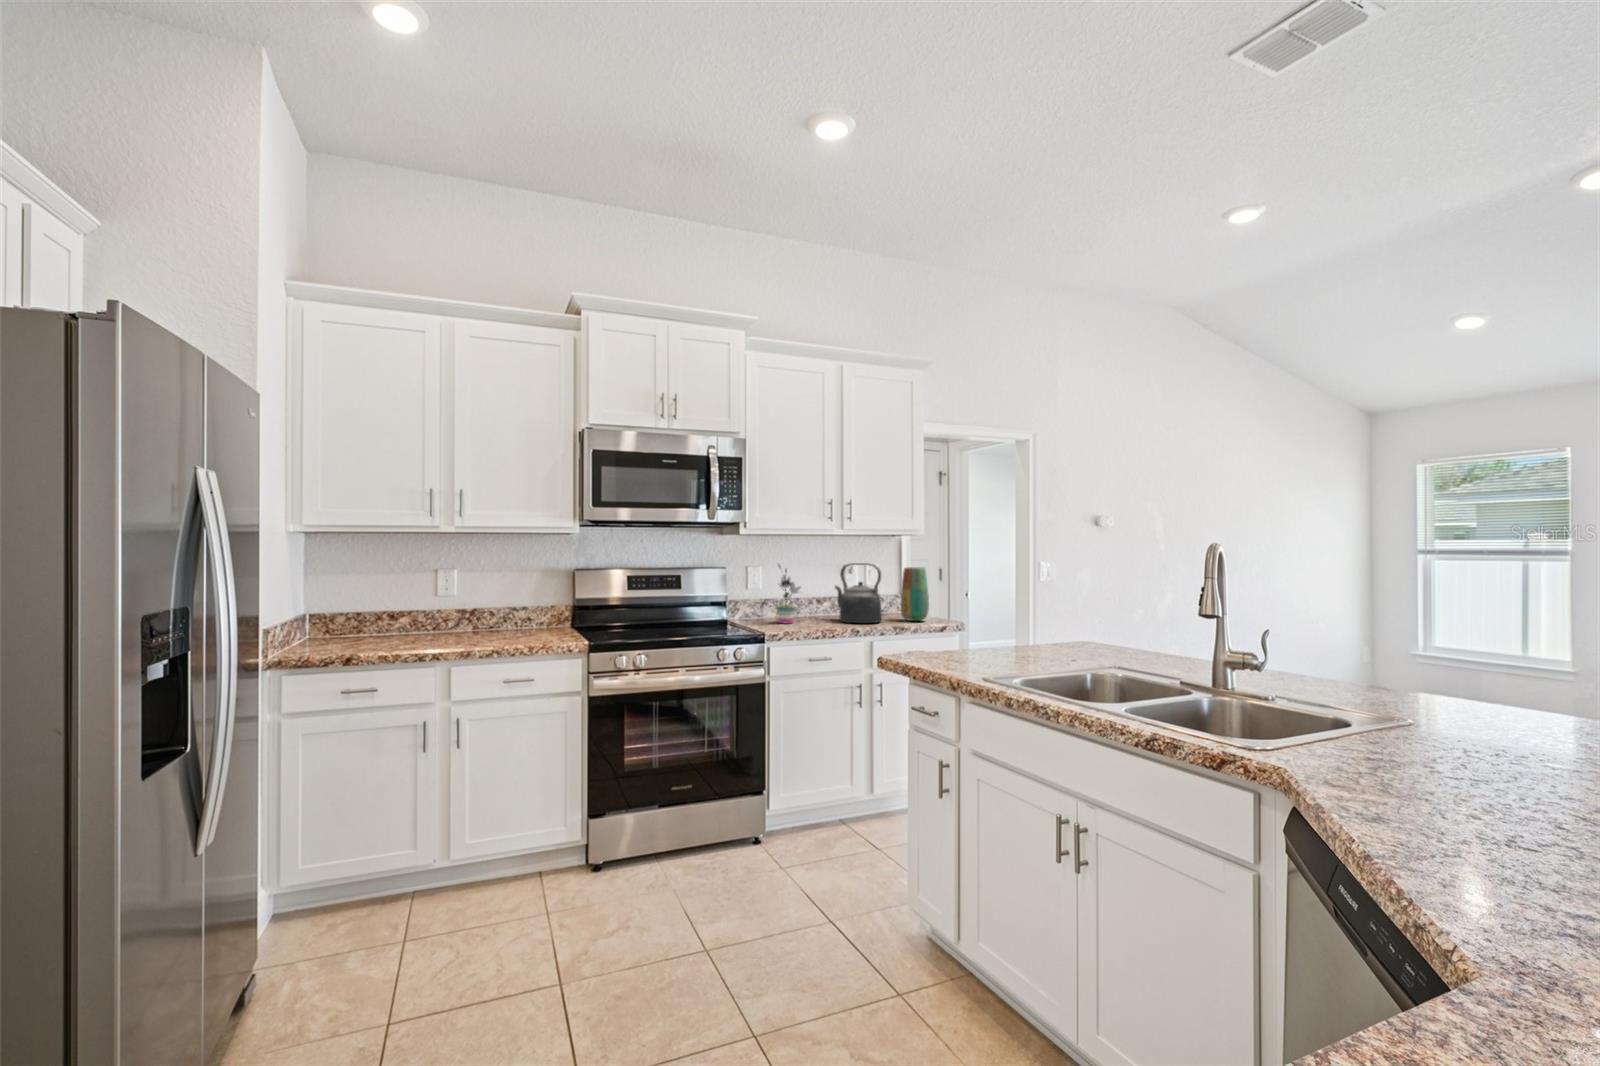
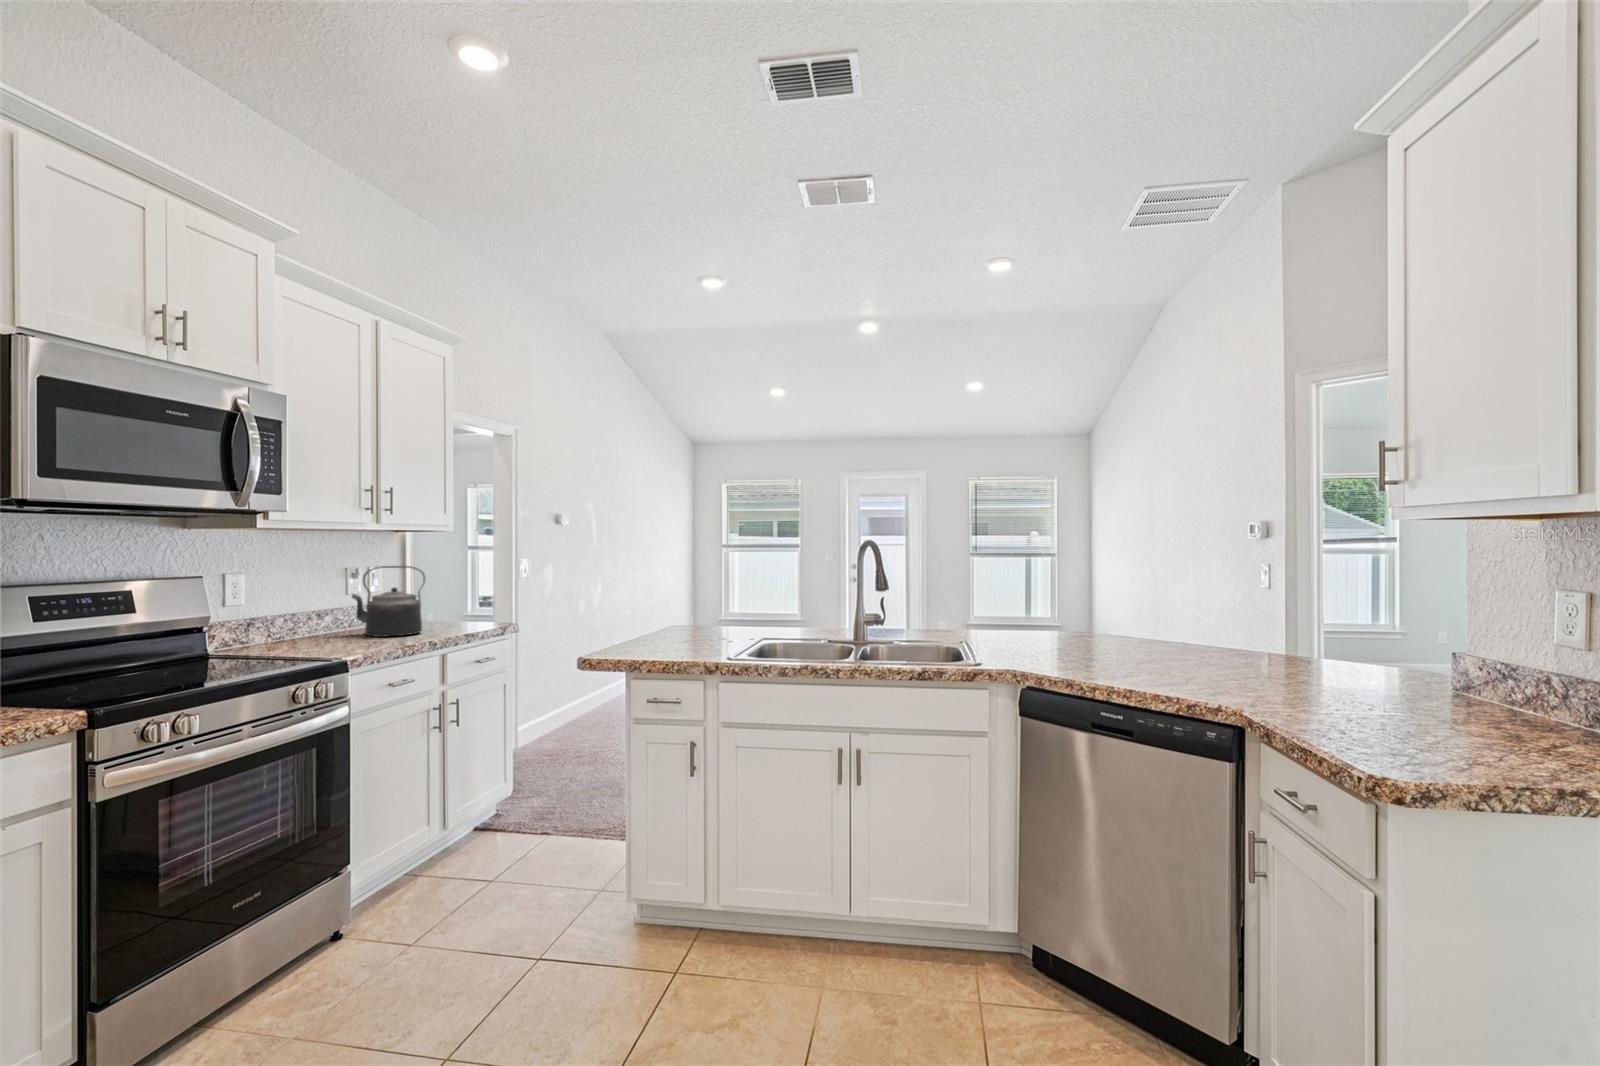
potted plant: present [776,565,800,624] -> none [290,569,329,647]
vase: present [901,567,929,621] -> none [432,569,465,627]

